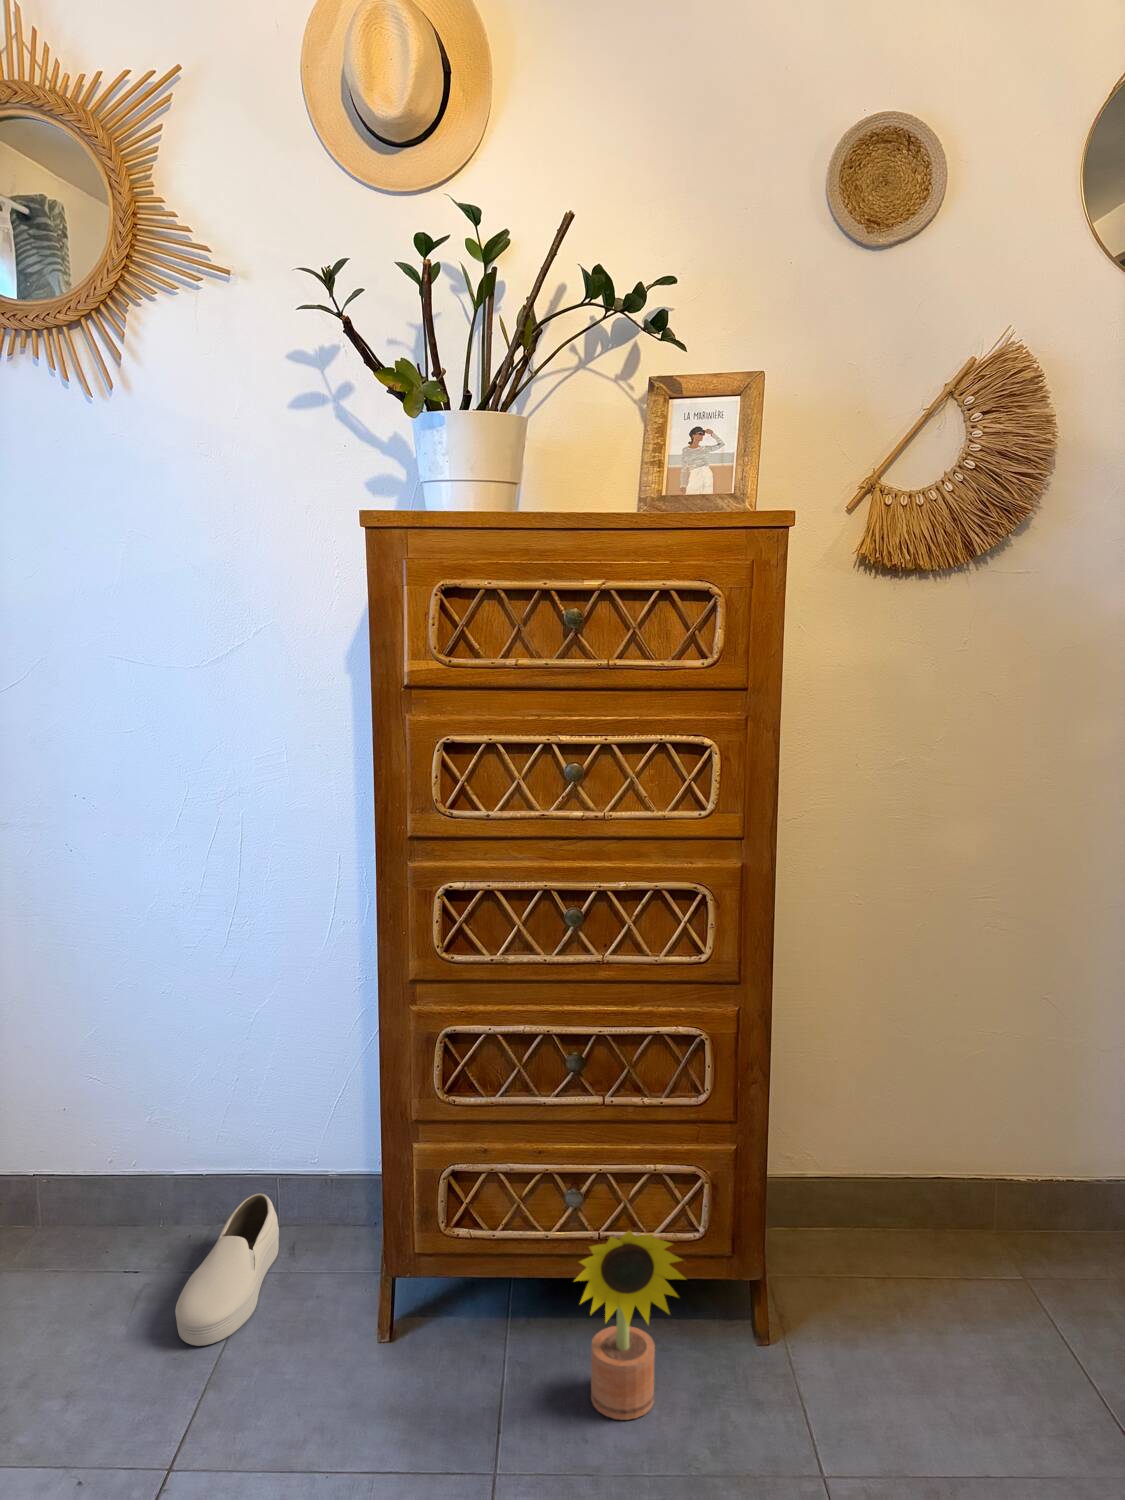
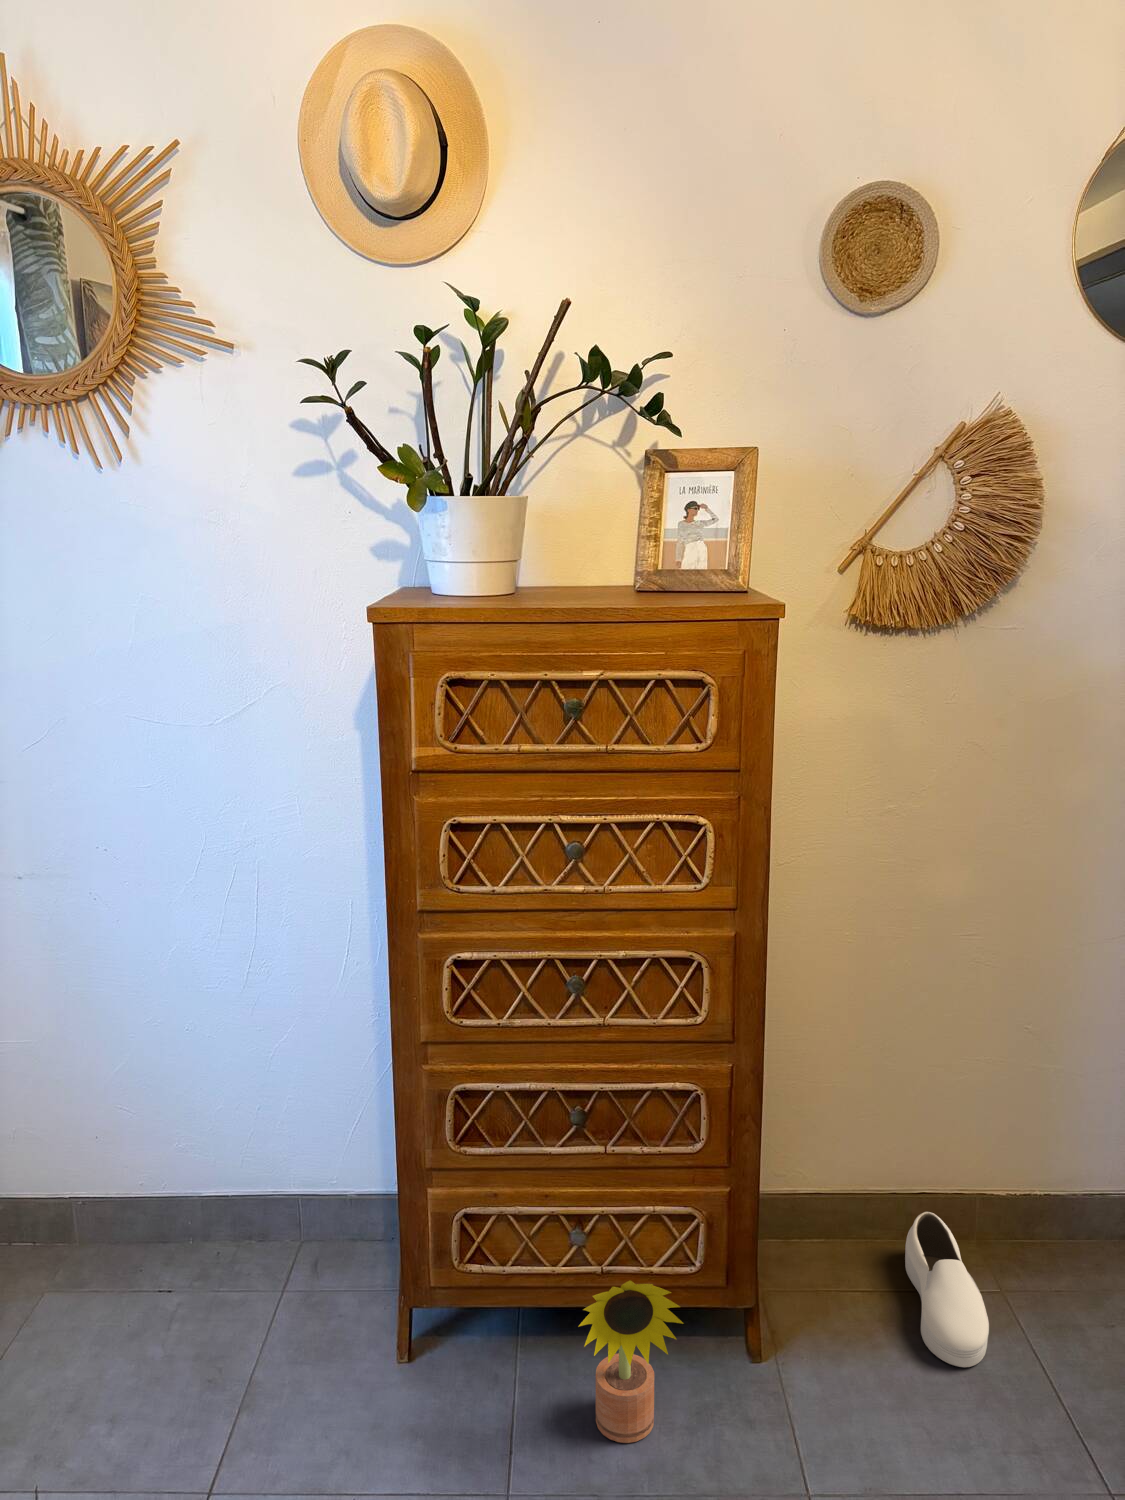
shoe: present [175,1194,279,1346] -> present [905,1212,989,1367]

